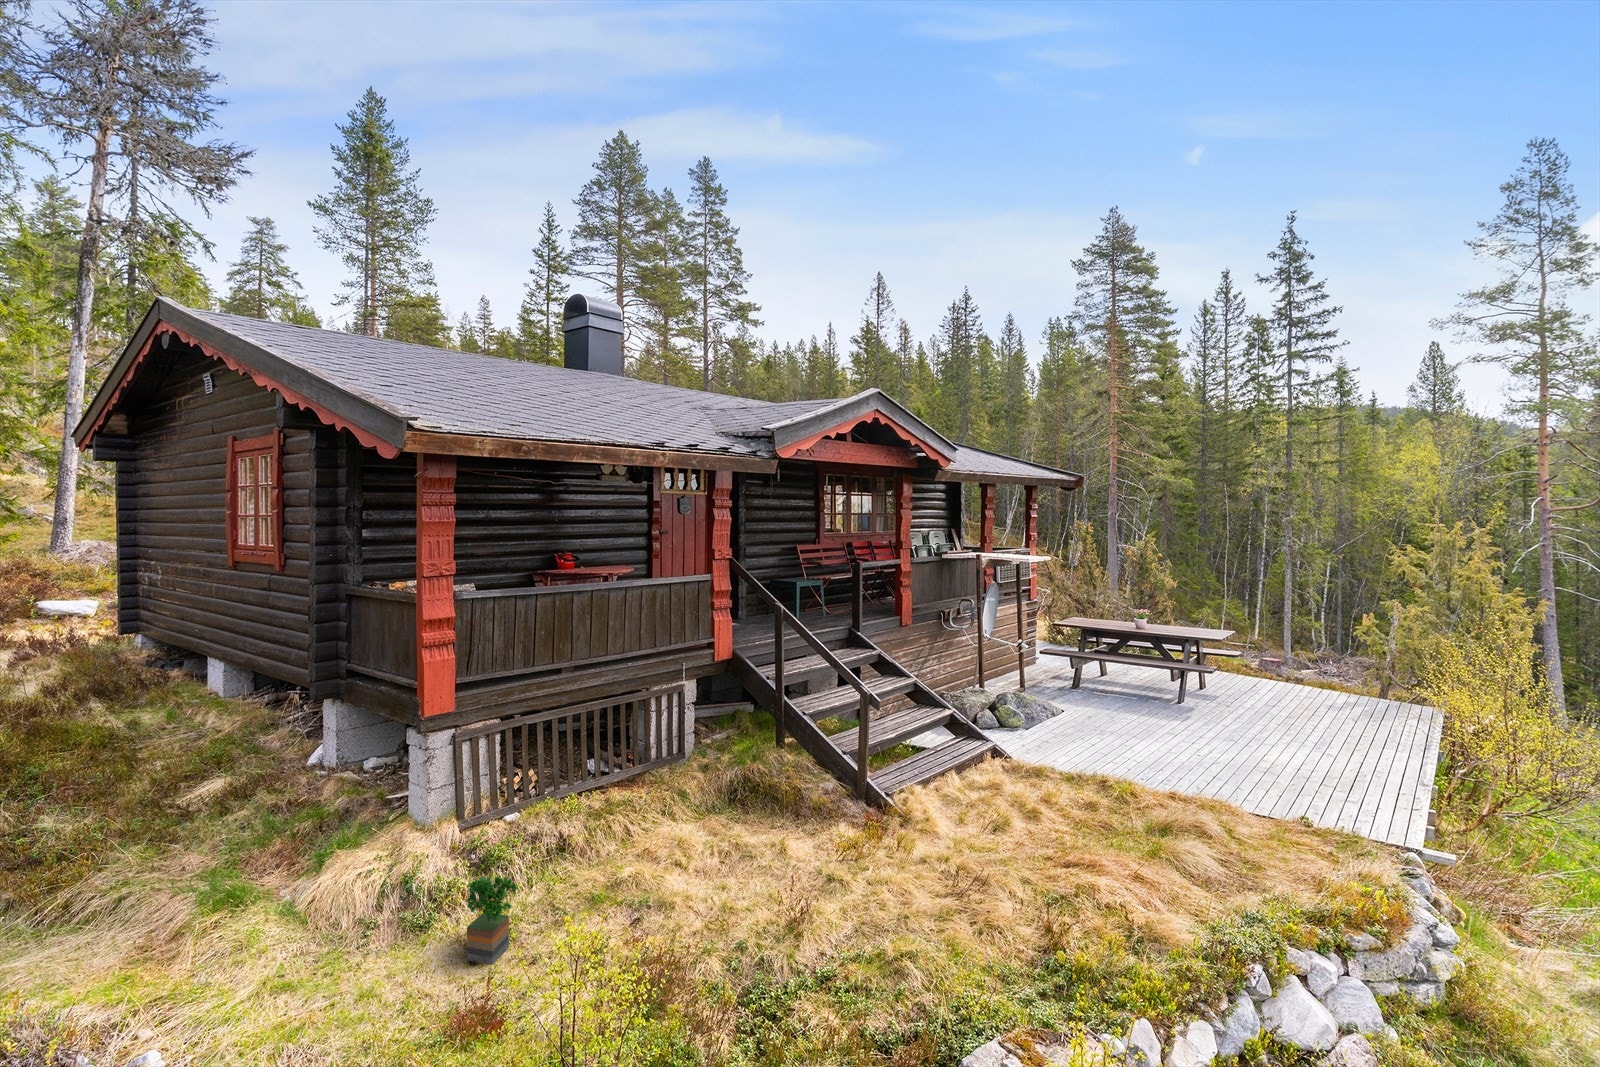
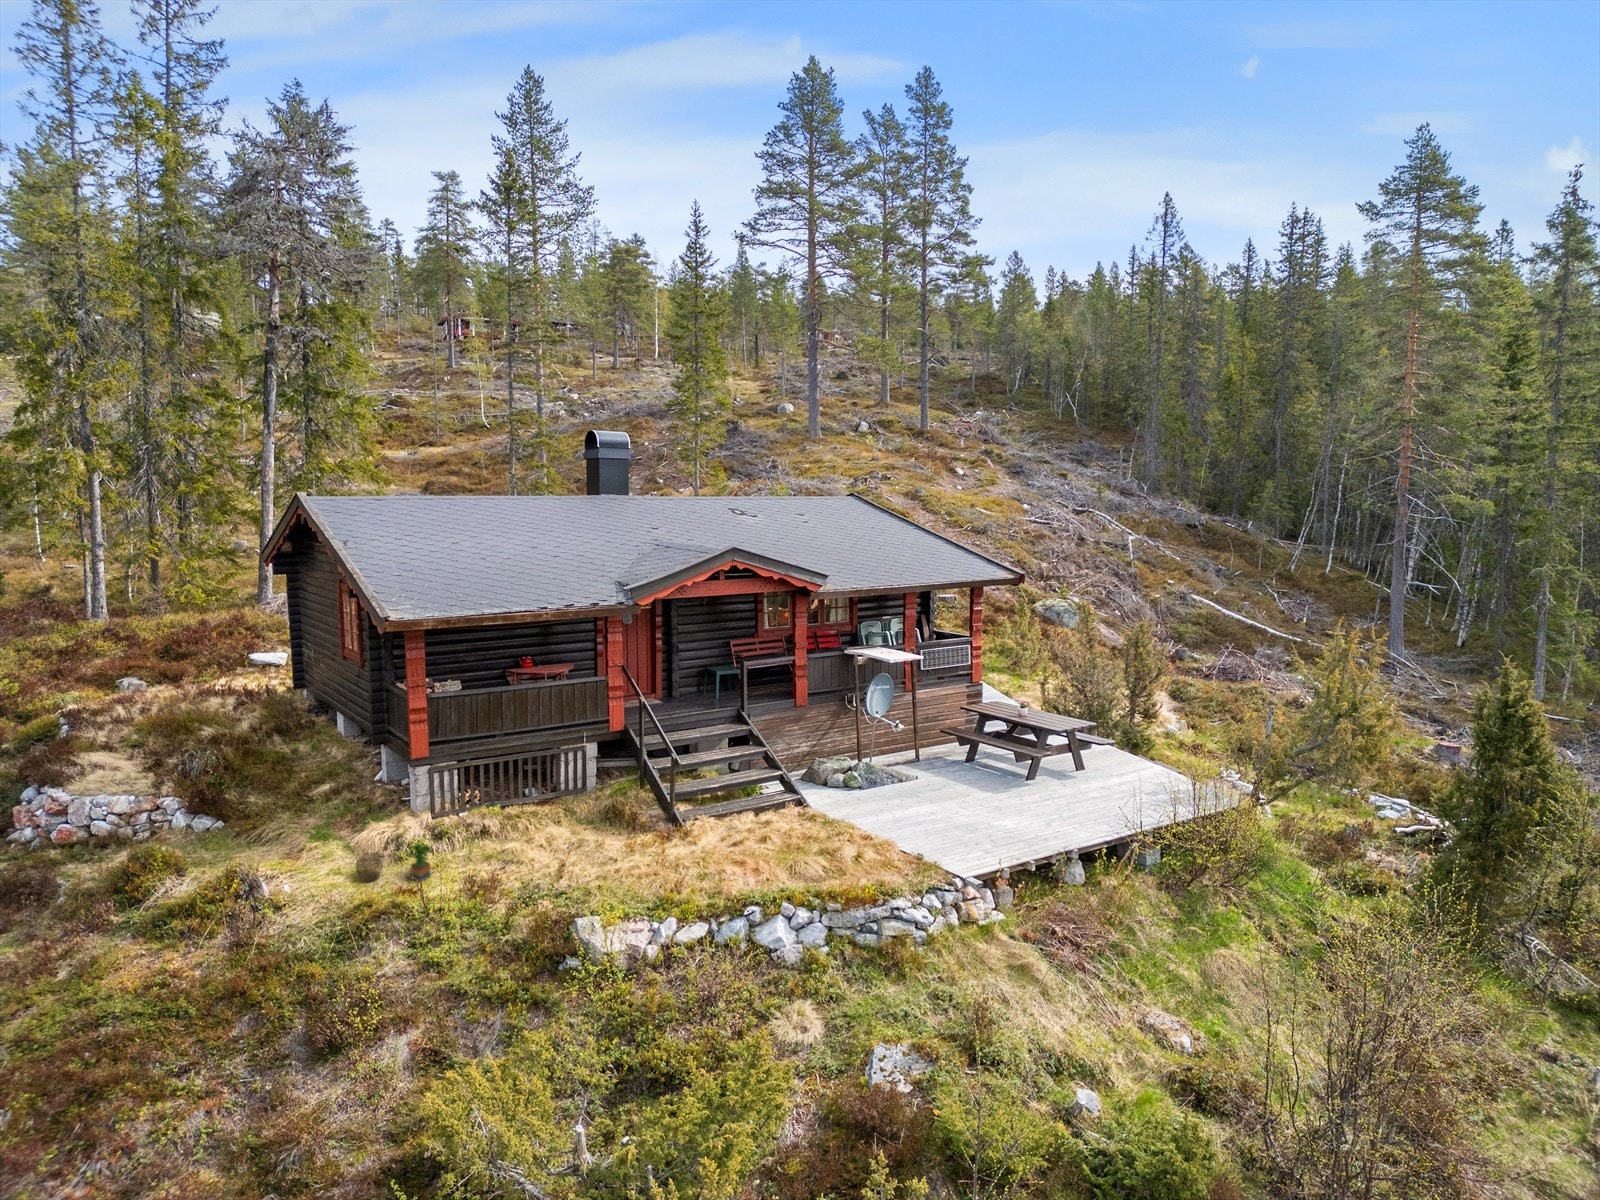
woven basket: none [335,919,399,992] -> present [356,853,383,881]

